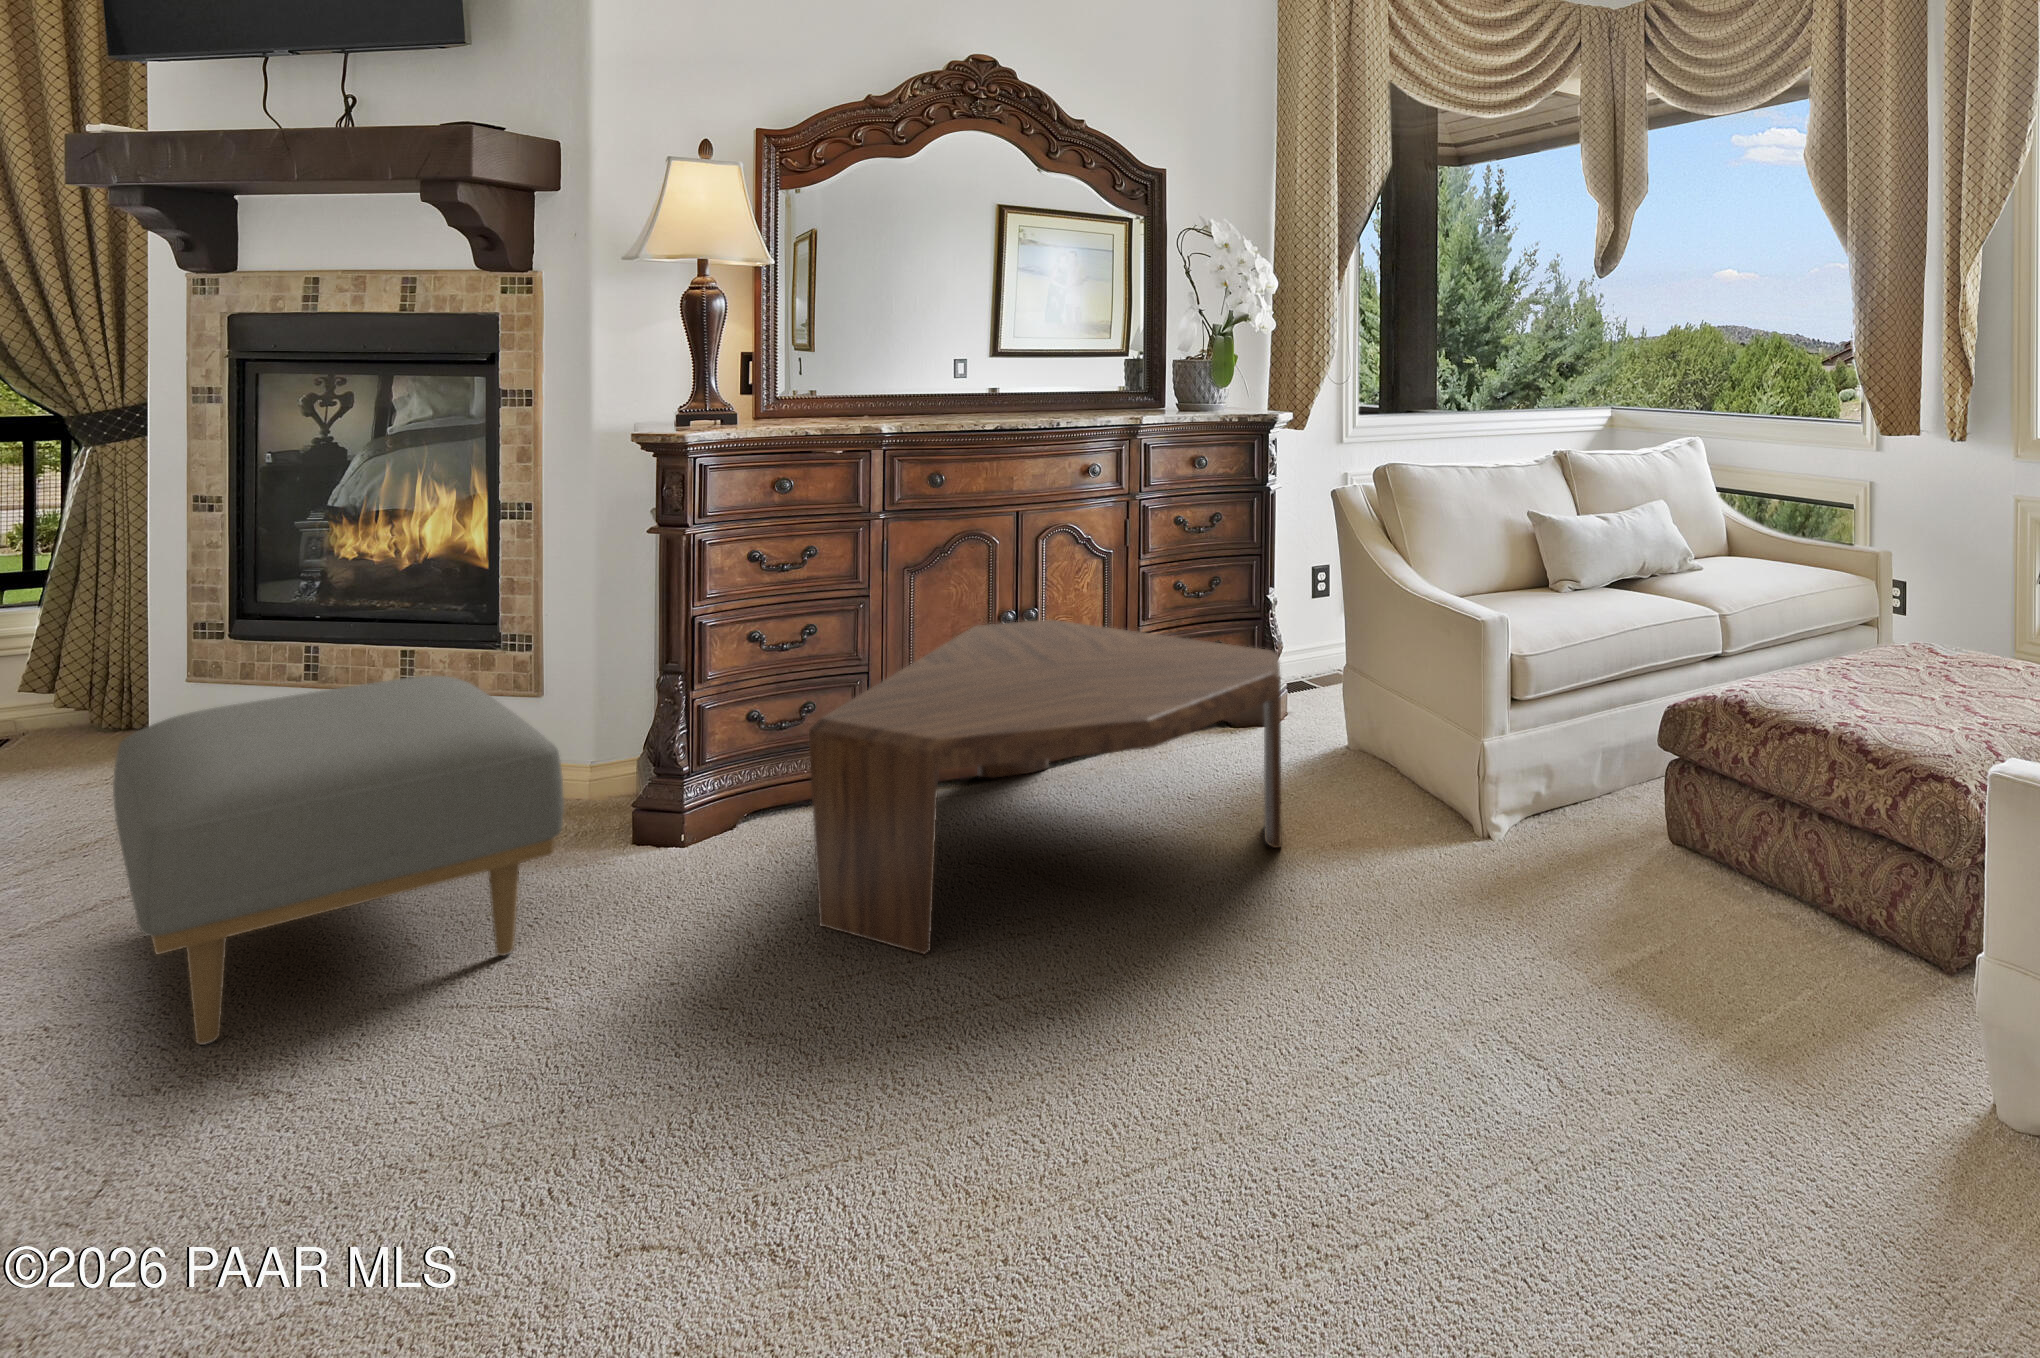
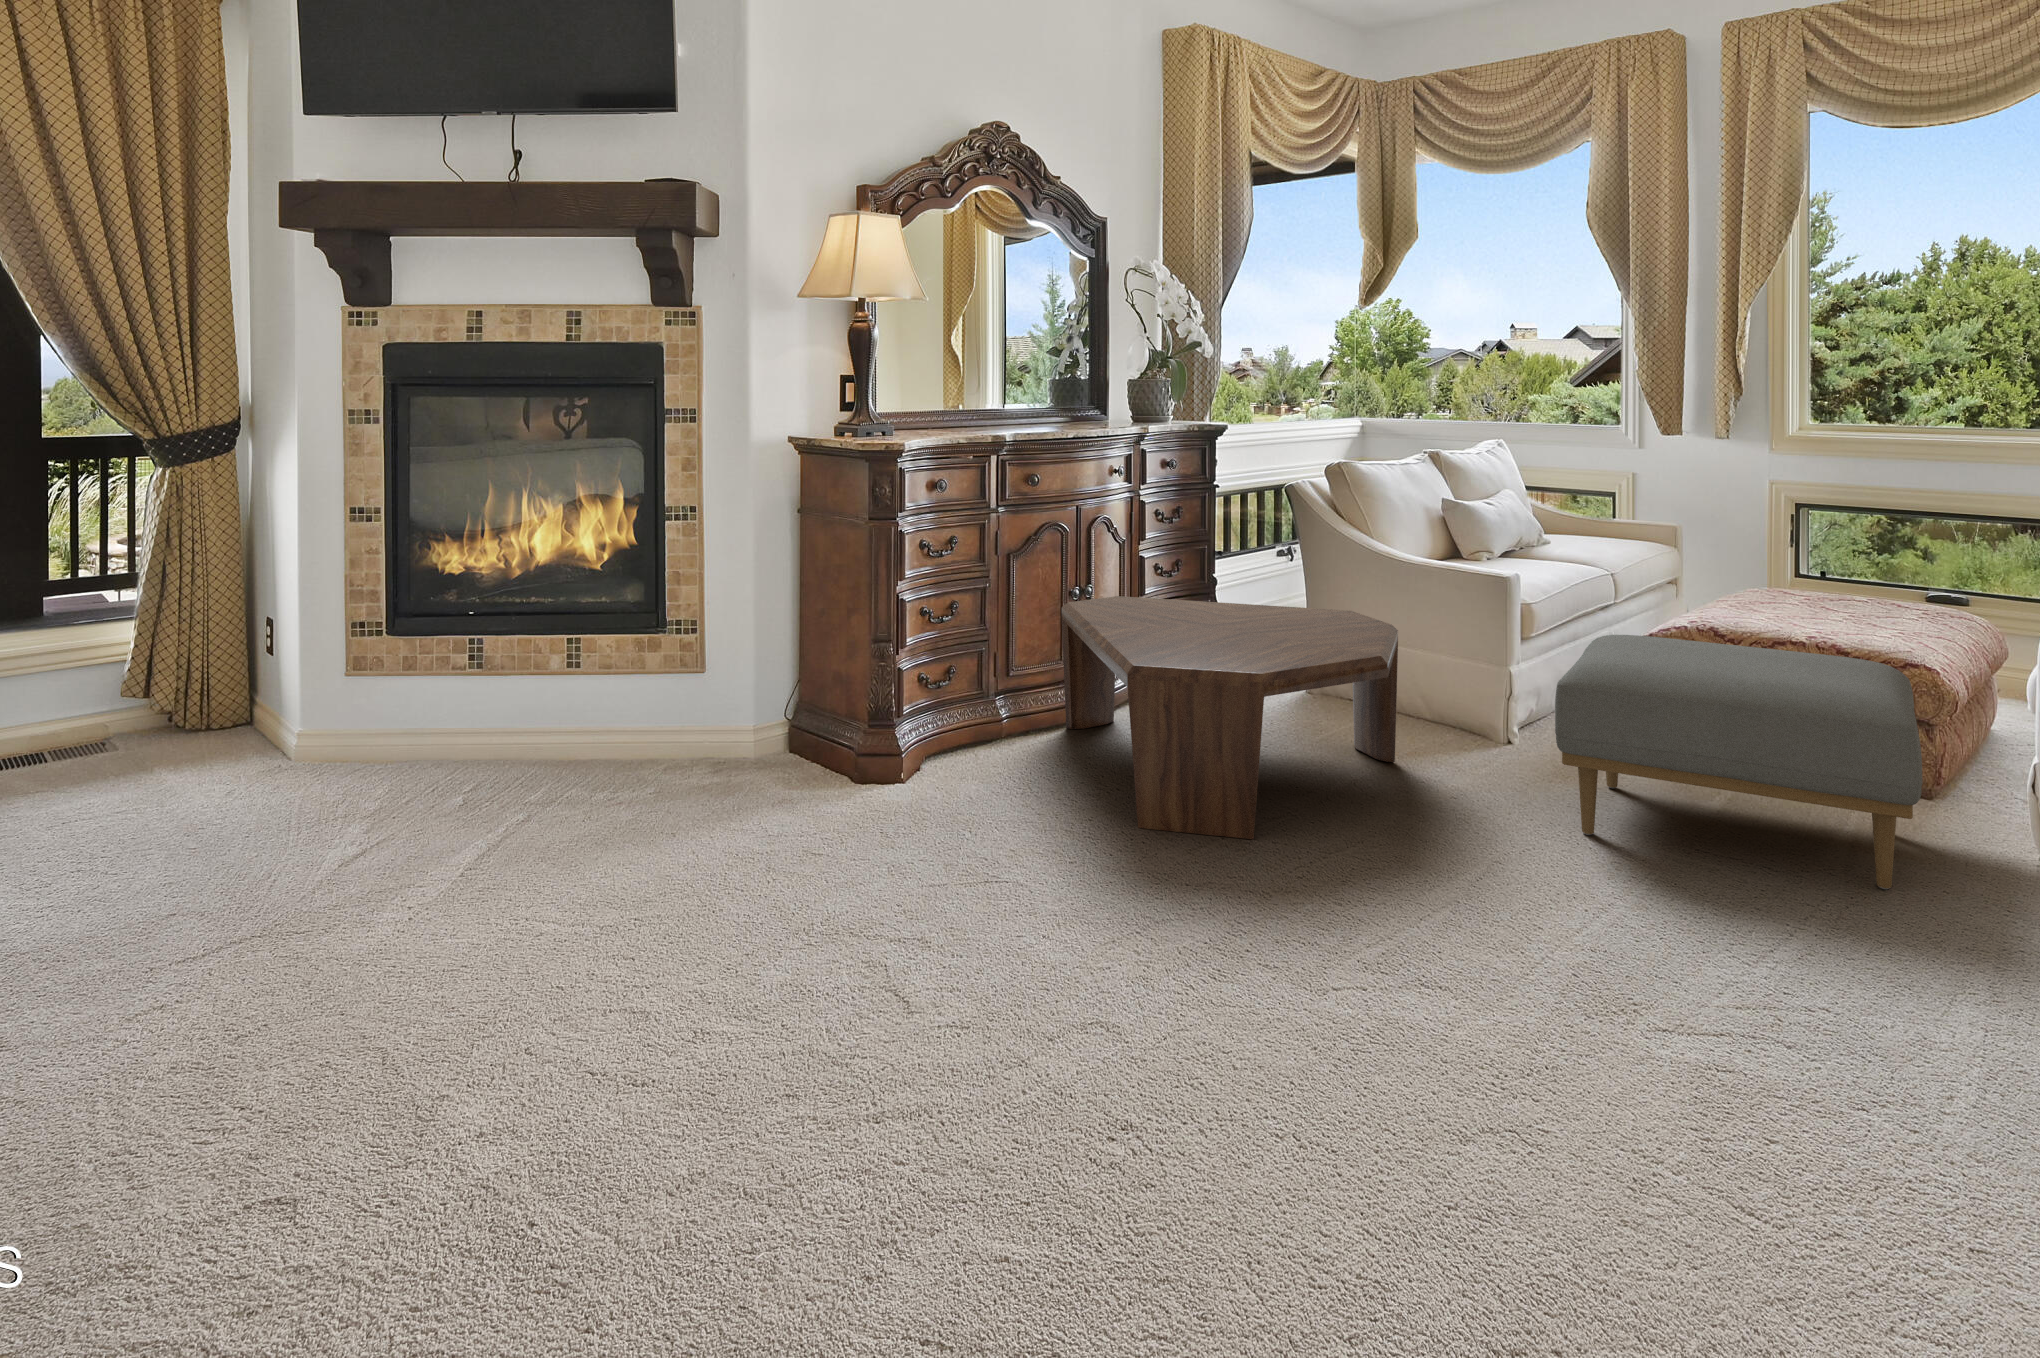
ottoman: present [113,676,564,1045] -> present [1555,635,1922,889]

